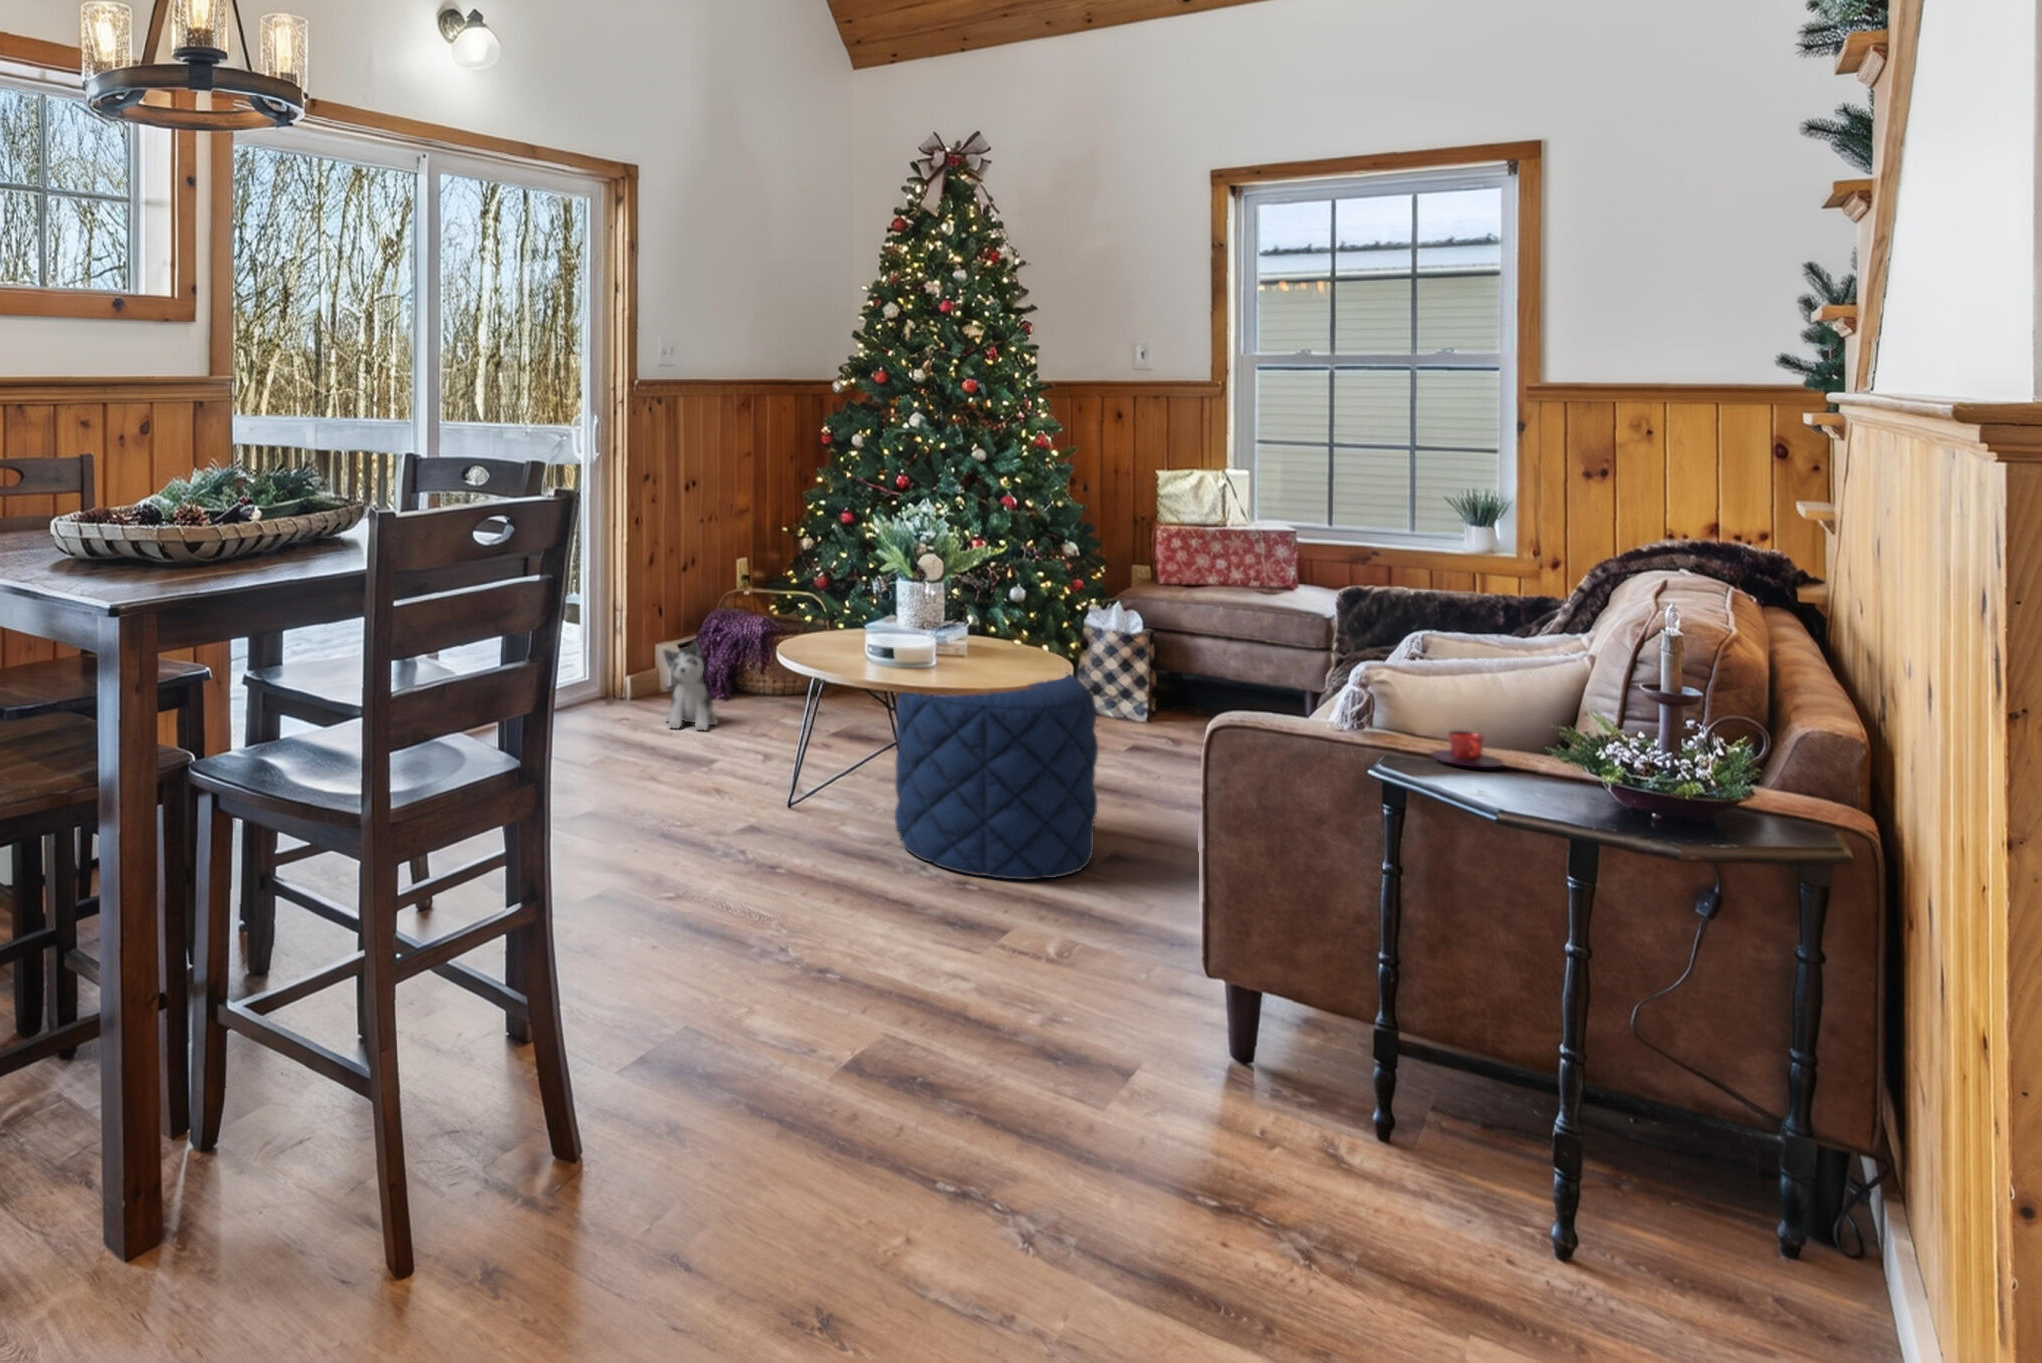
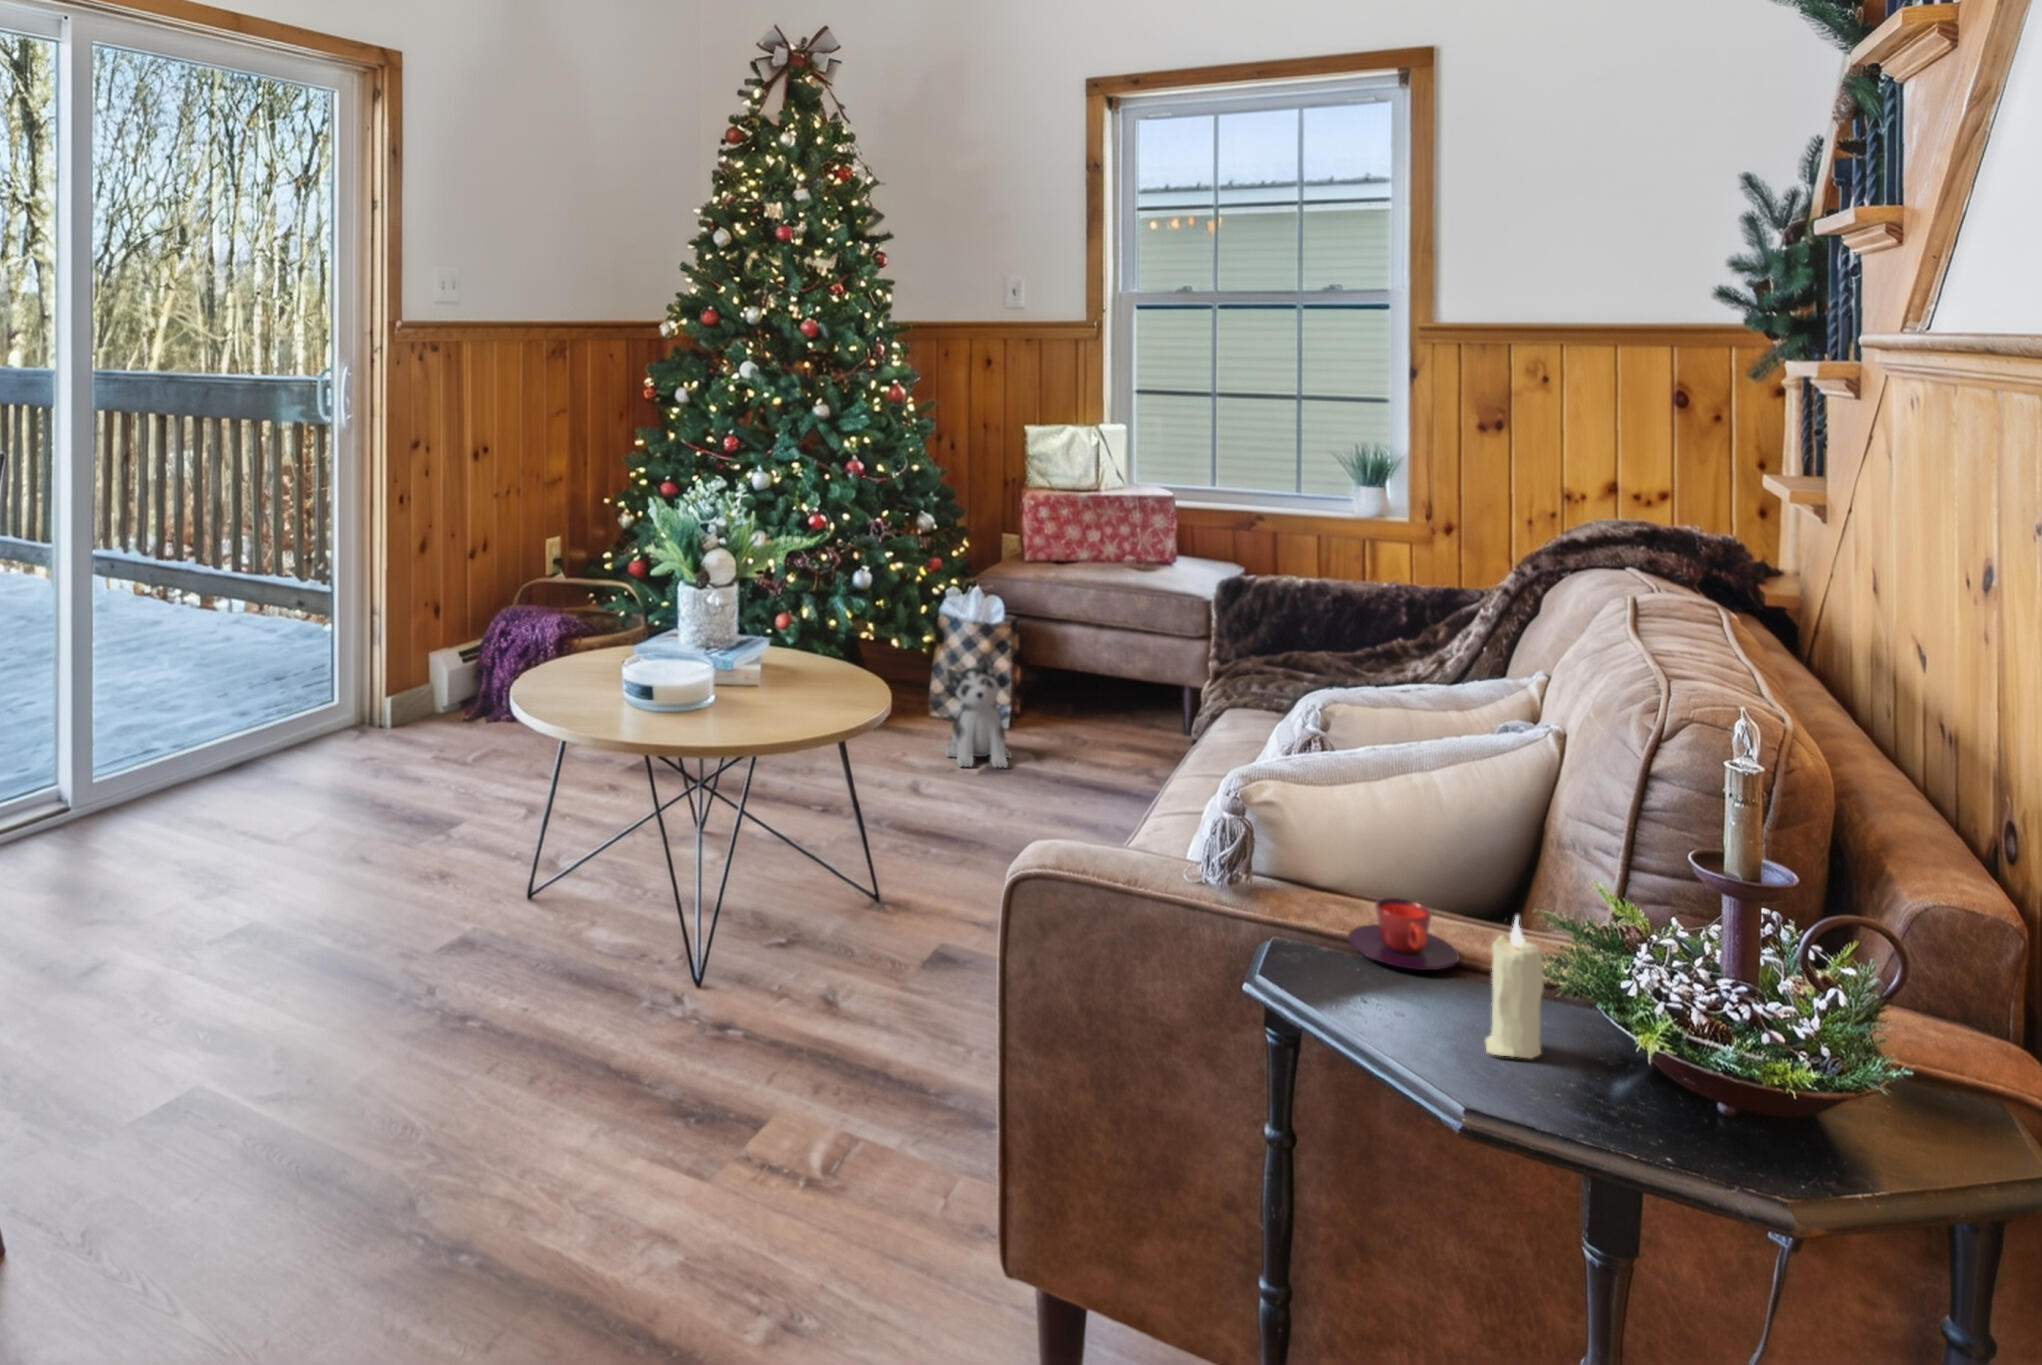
plush toy: present [664,641,718,730] -> present [945,655,1012,768]
pouf: present [895,672,1098,879] -> none [655,700,914,1014]
candle: none [1511,715,1546,798] -> present [1486,916,1543,1058]

